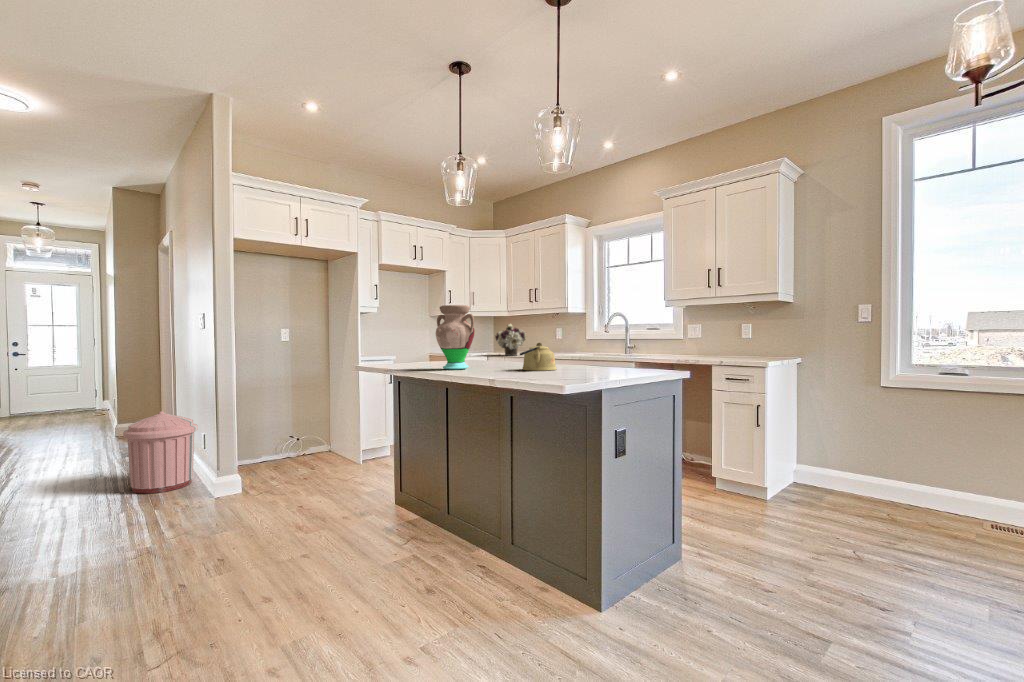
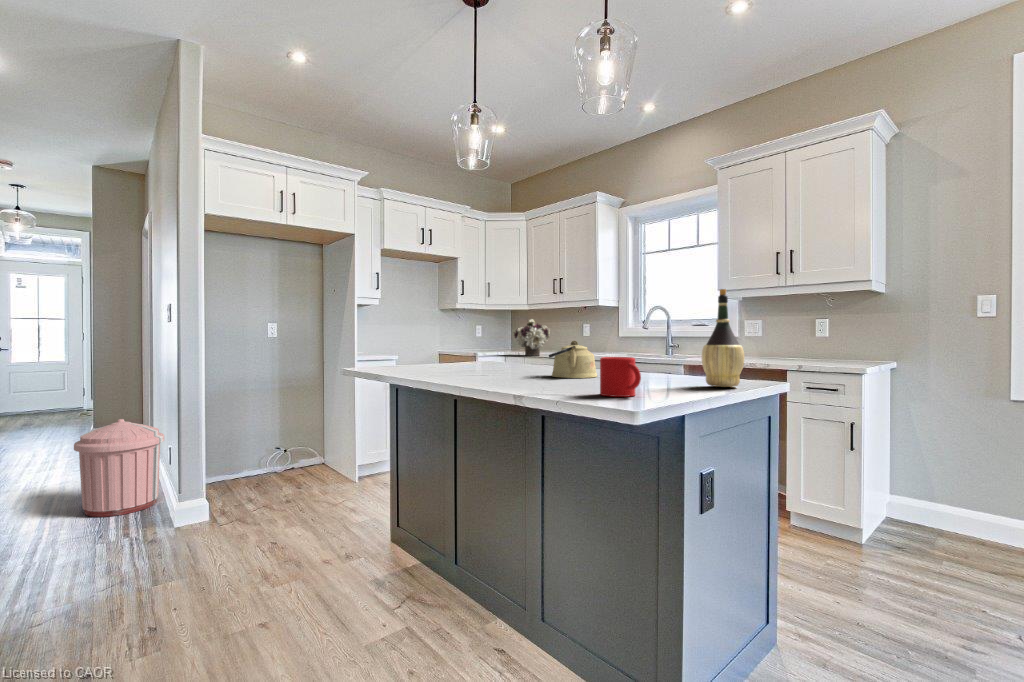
vase: present [436,305,475,370] -> none [440,291,489,375]
wine bottle: none [626,305,655,374] -> present [702,289,744,387]
mug: none [551,354,578,381] -> present [600,357,641,397]

